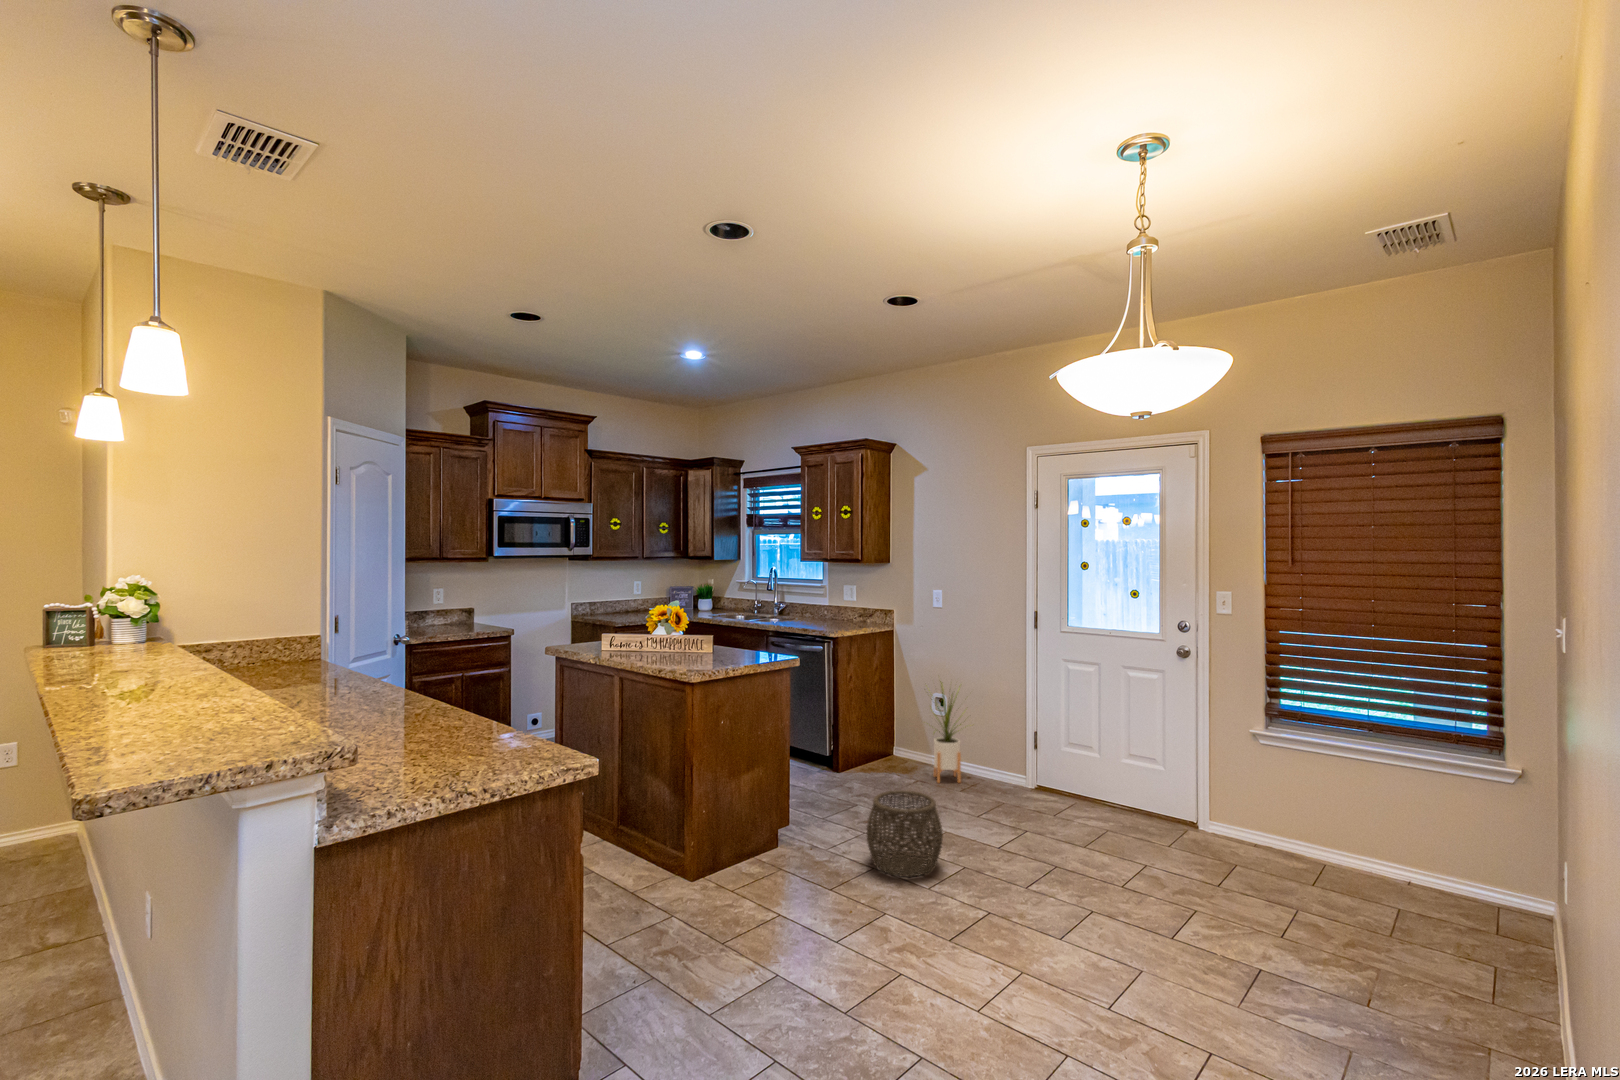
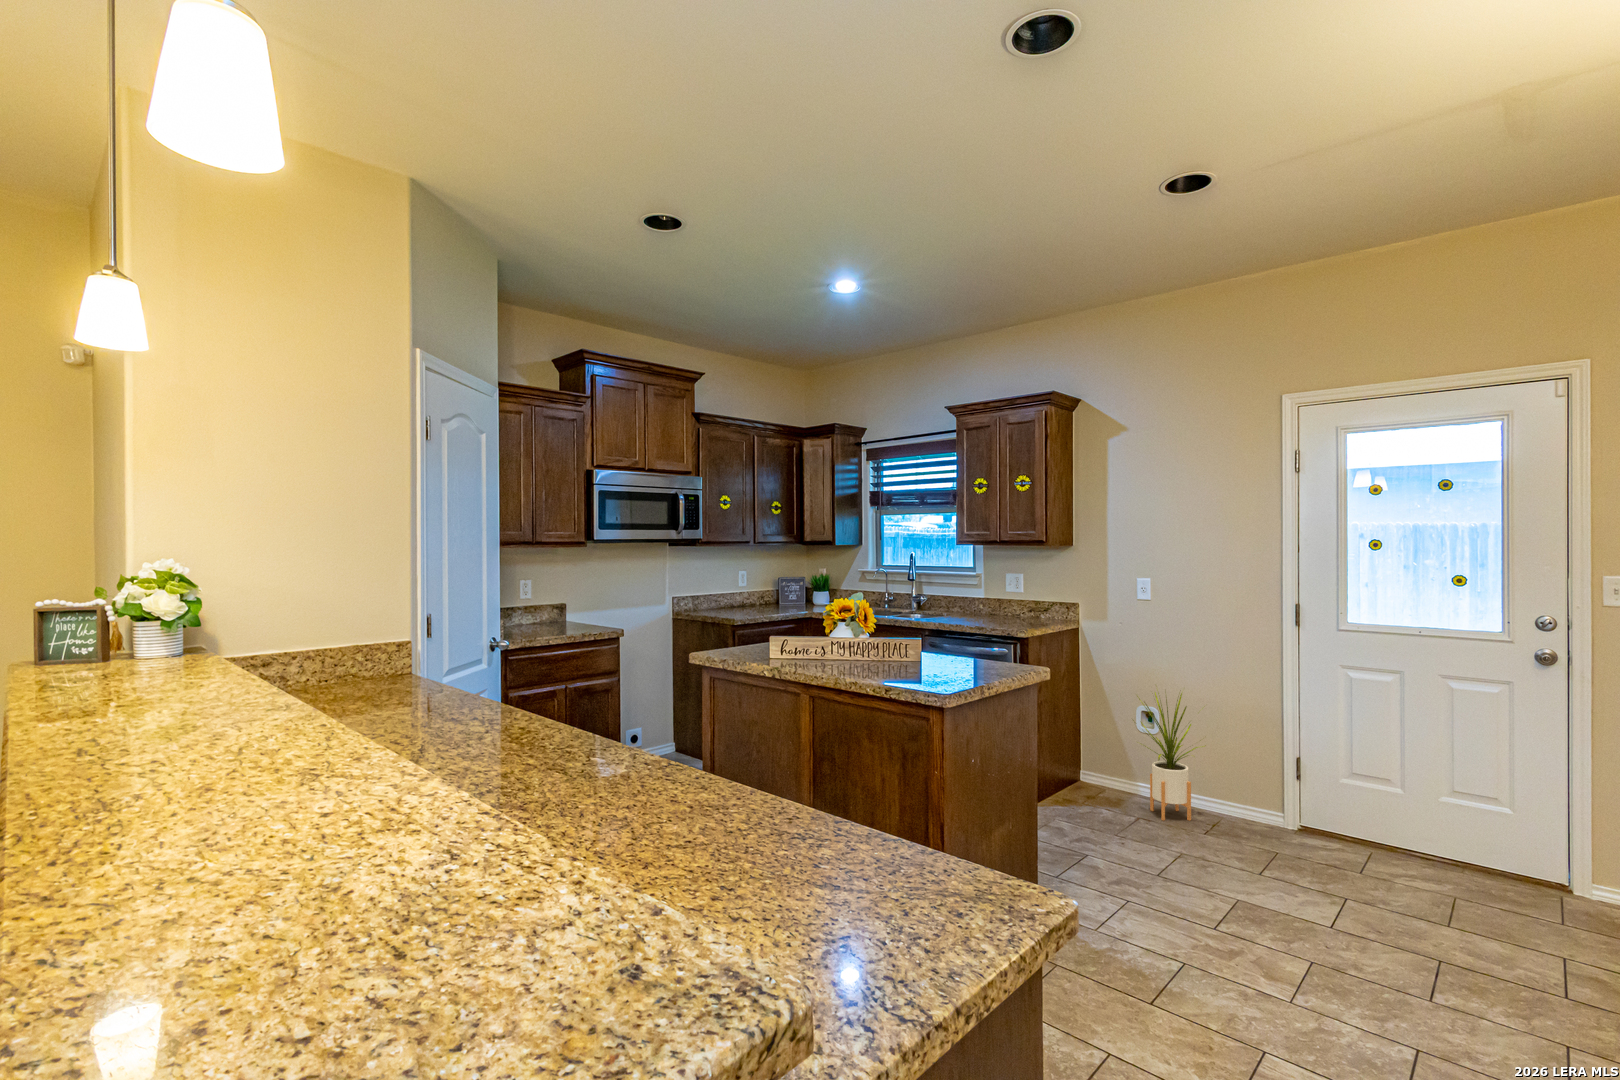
woven basket: present [866,790,943,877] -> none [1153,849,1275,980]

